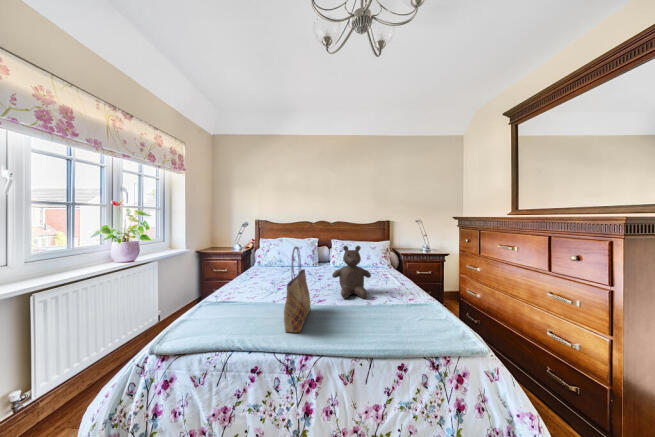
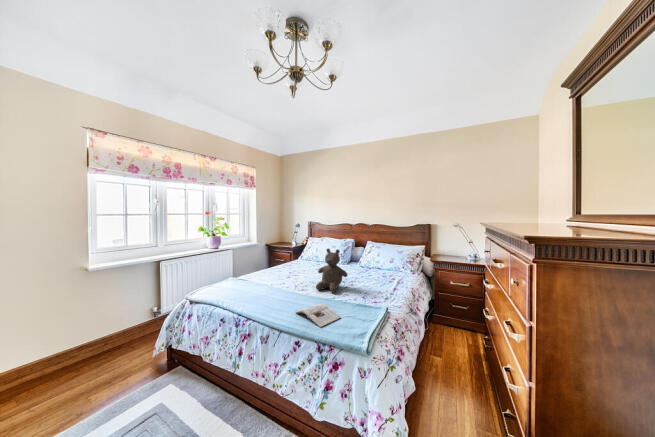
tote bag: present [284,247,311,332] -> none [246,247,283,304]
magazine: none [365,311,419,339] -> present [296,304,341,327]

